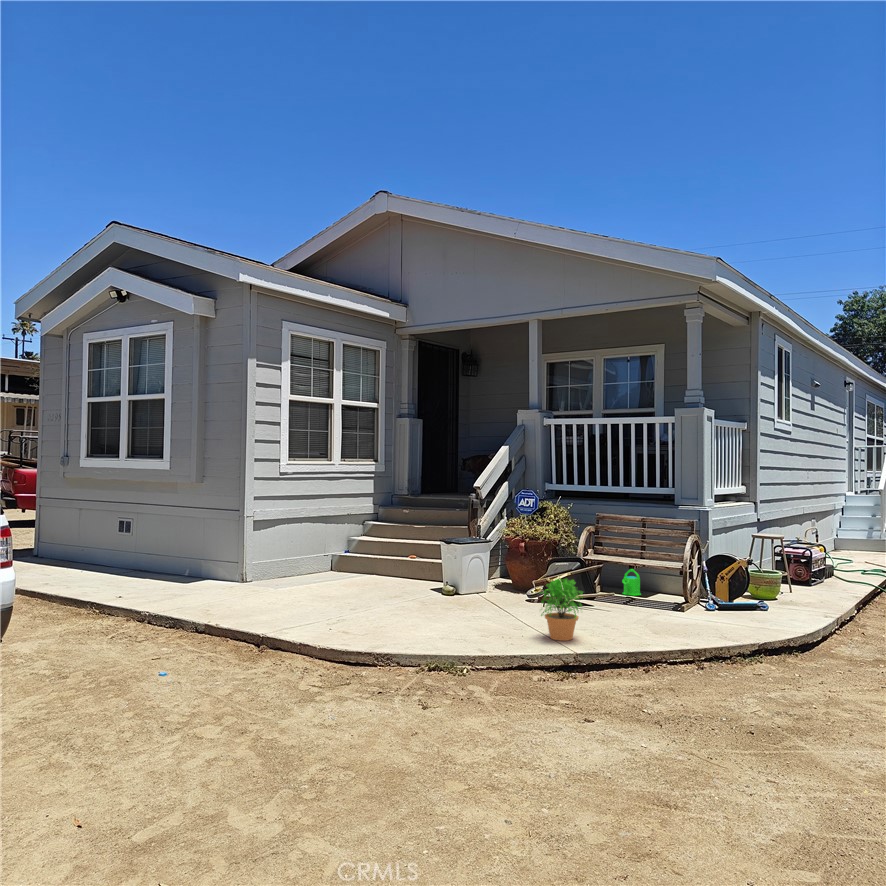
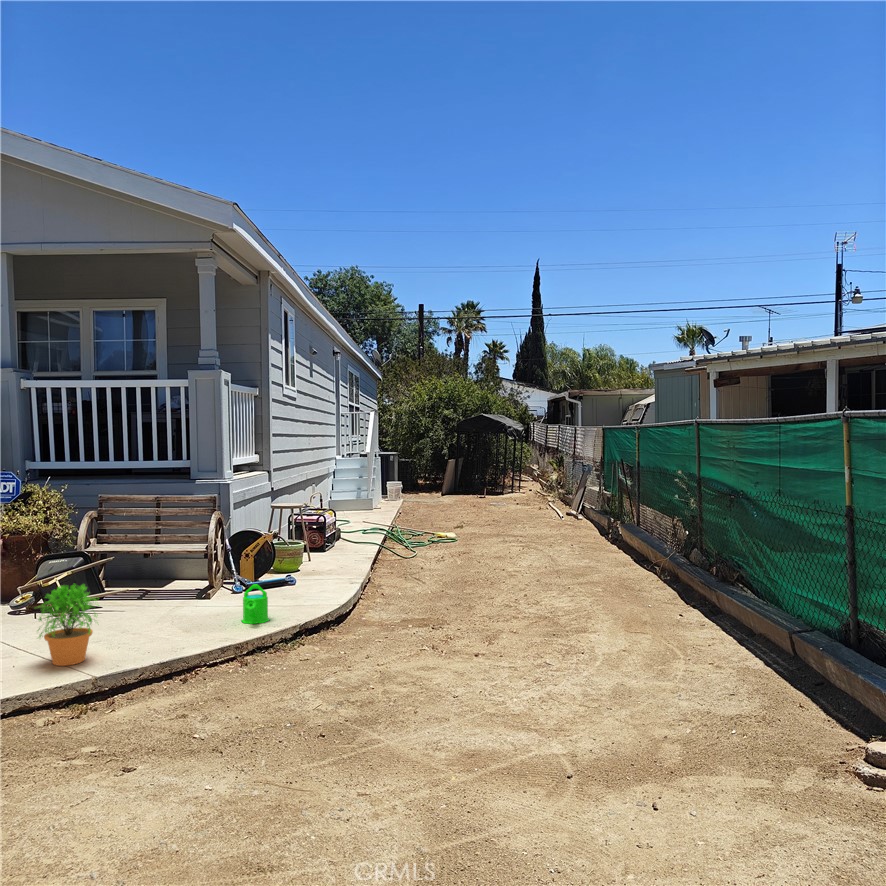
watering can: present [622,569,641,595] -> present [242,584,269,624]

